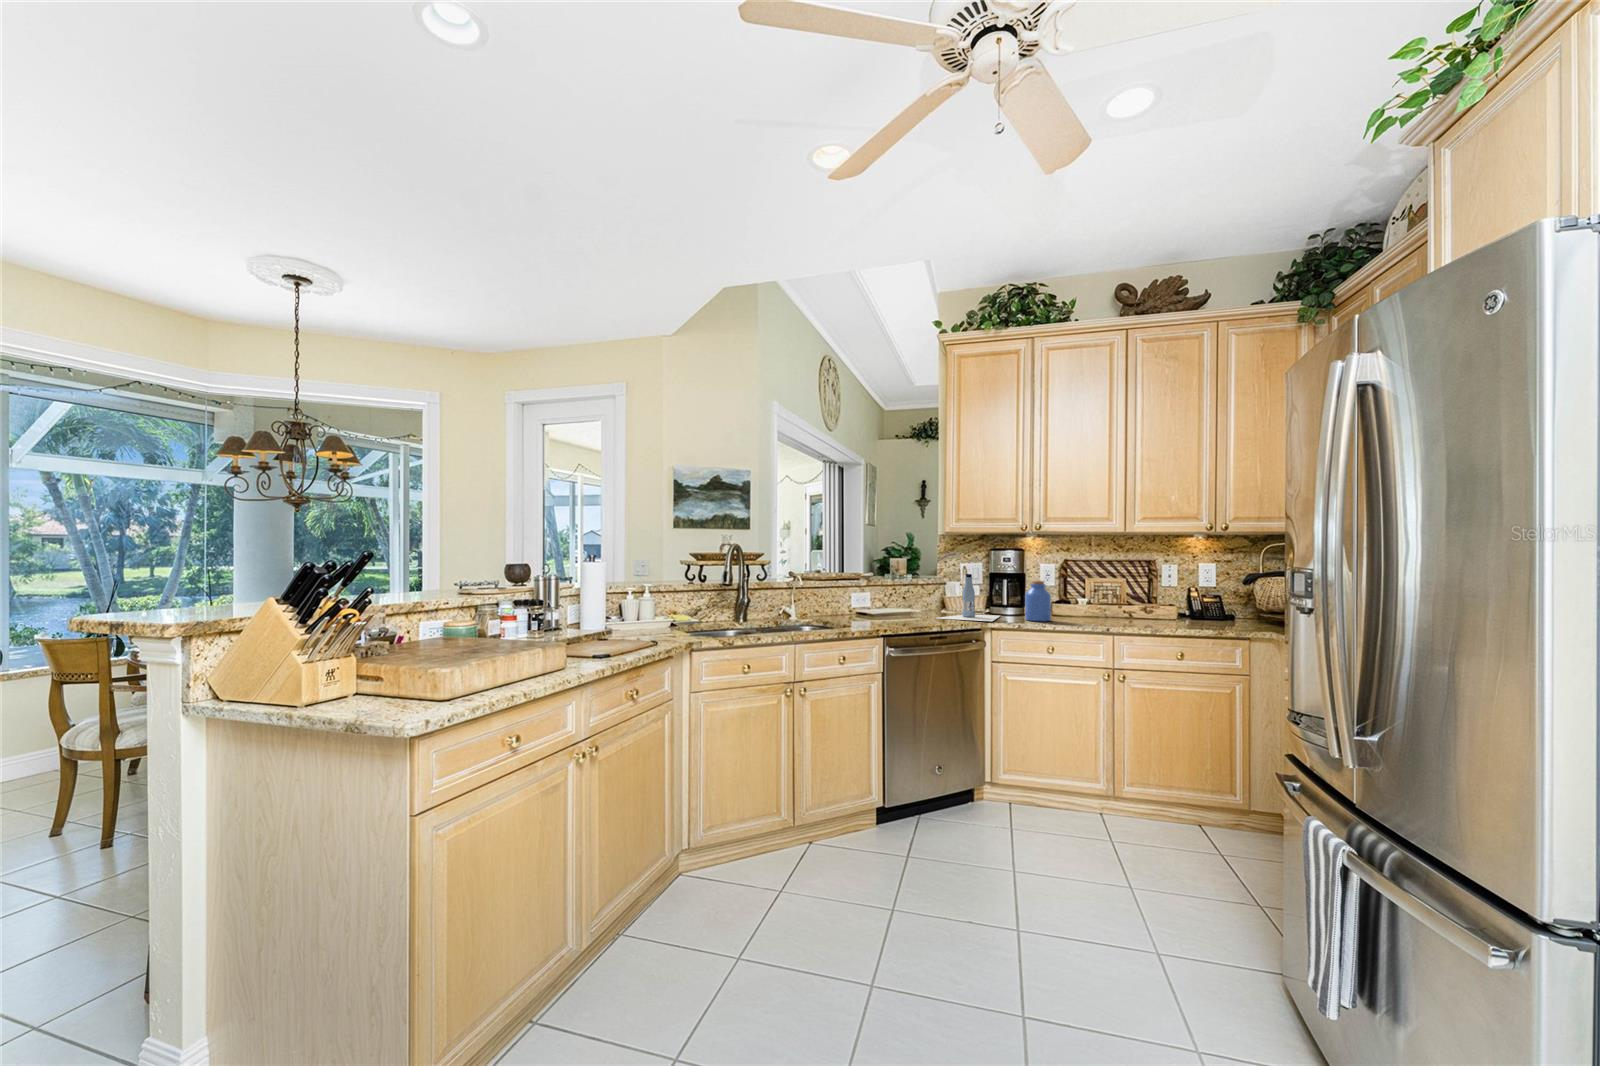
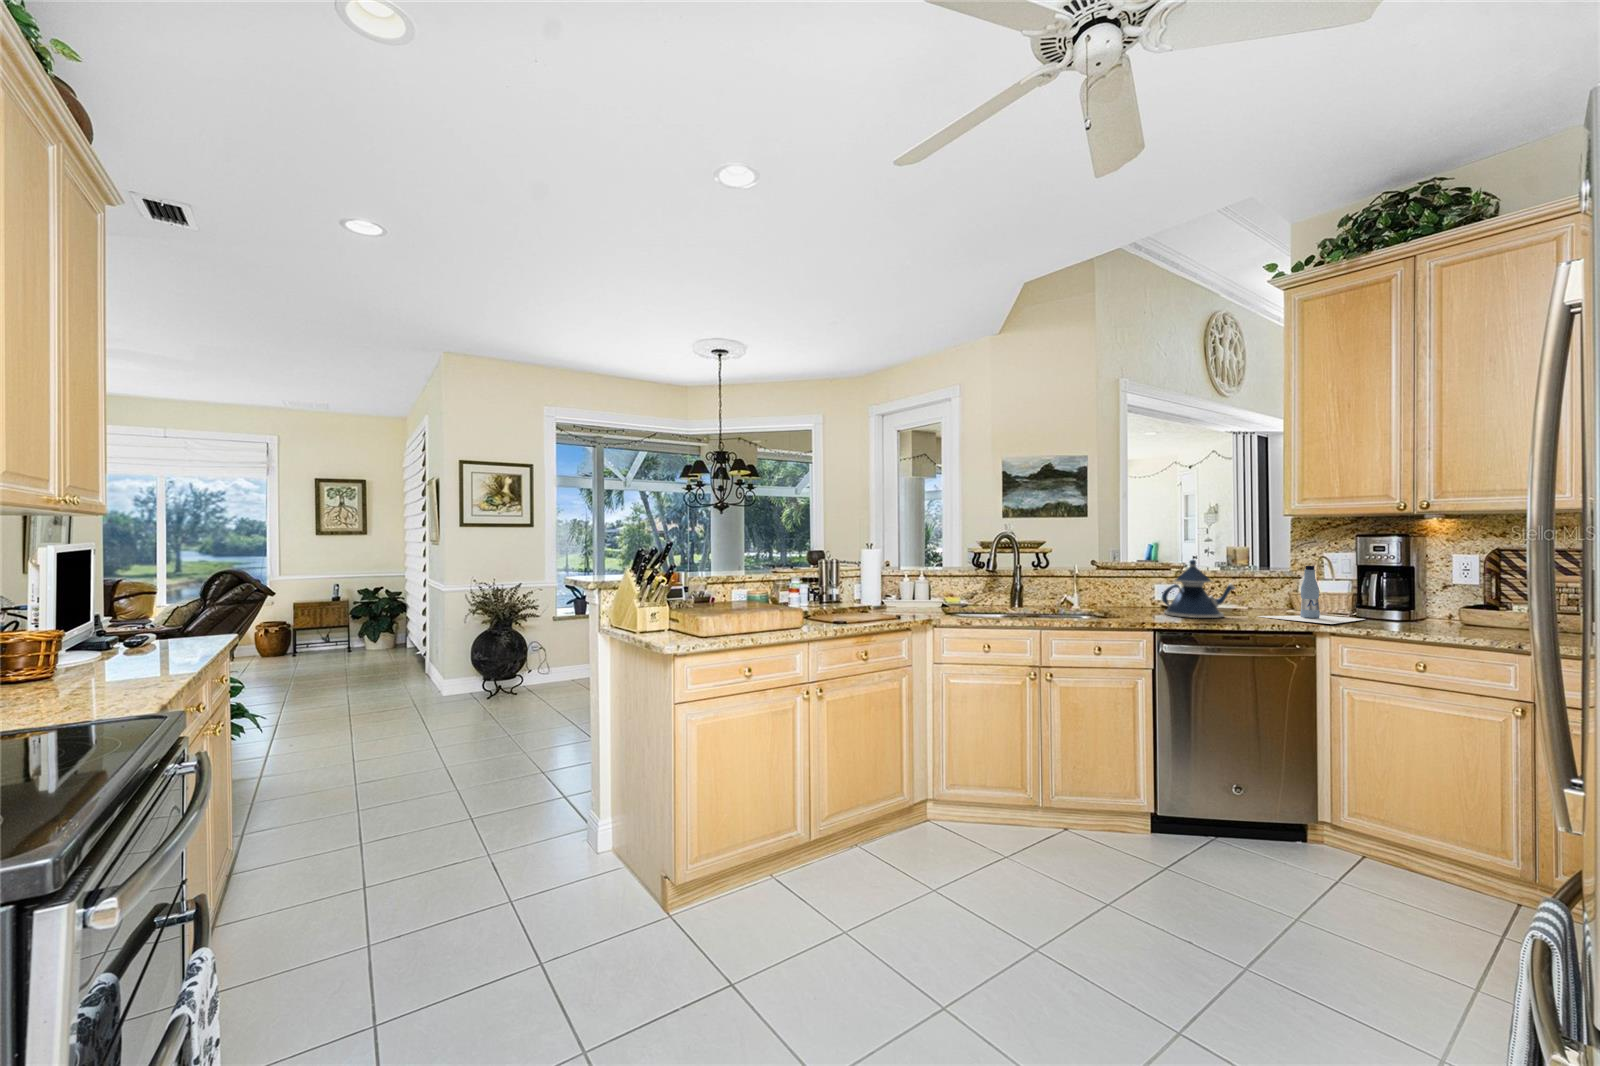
teapot: none [870,570,924,622] -> present [1162,560,1235,618]
jar: present [1025,581,1051,621] -> none [1398,576,1442,629]

